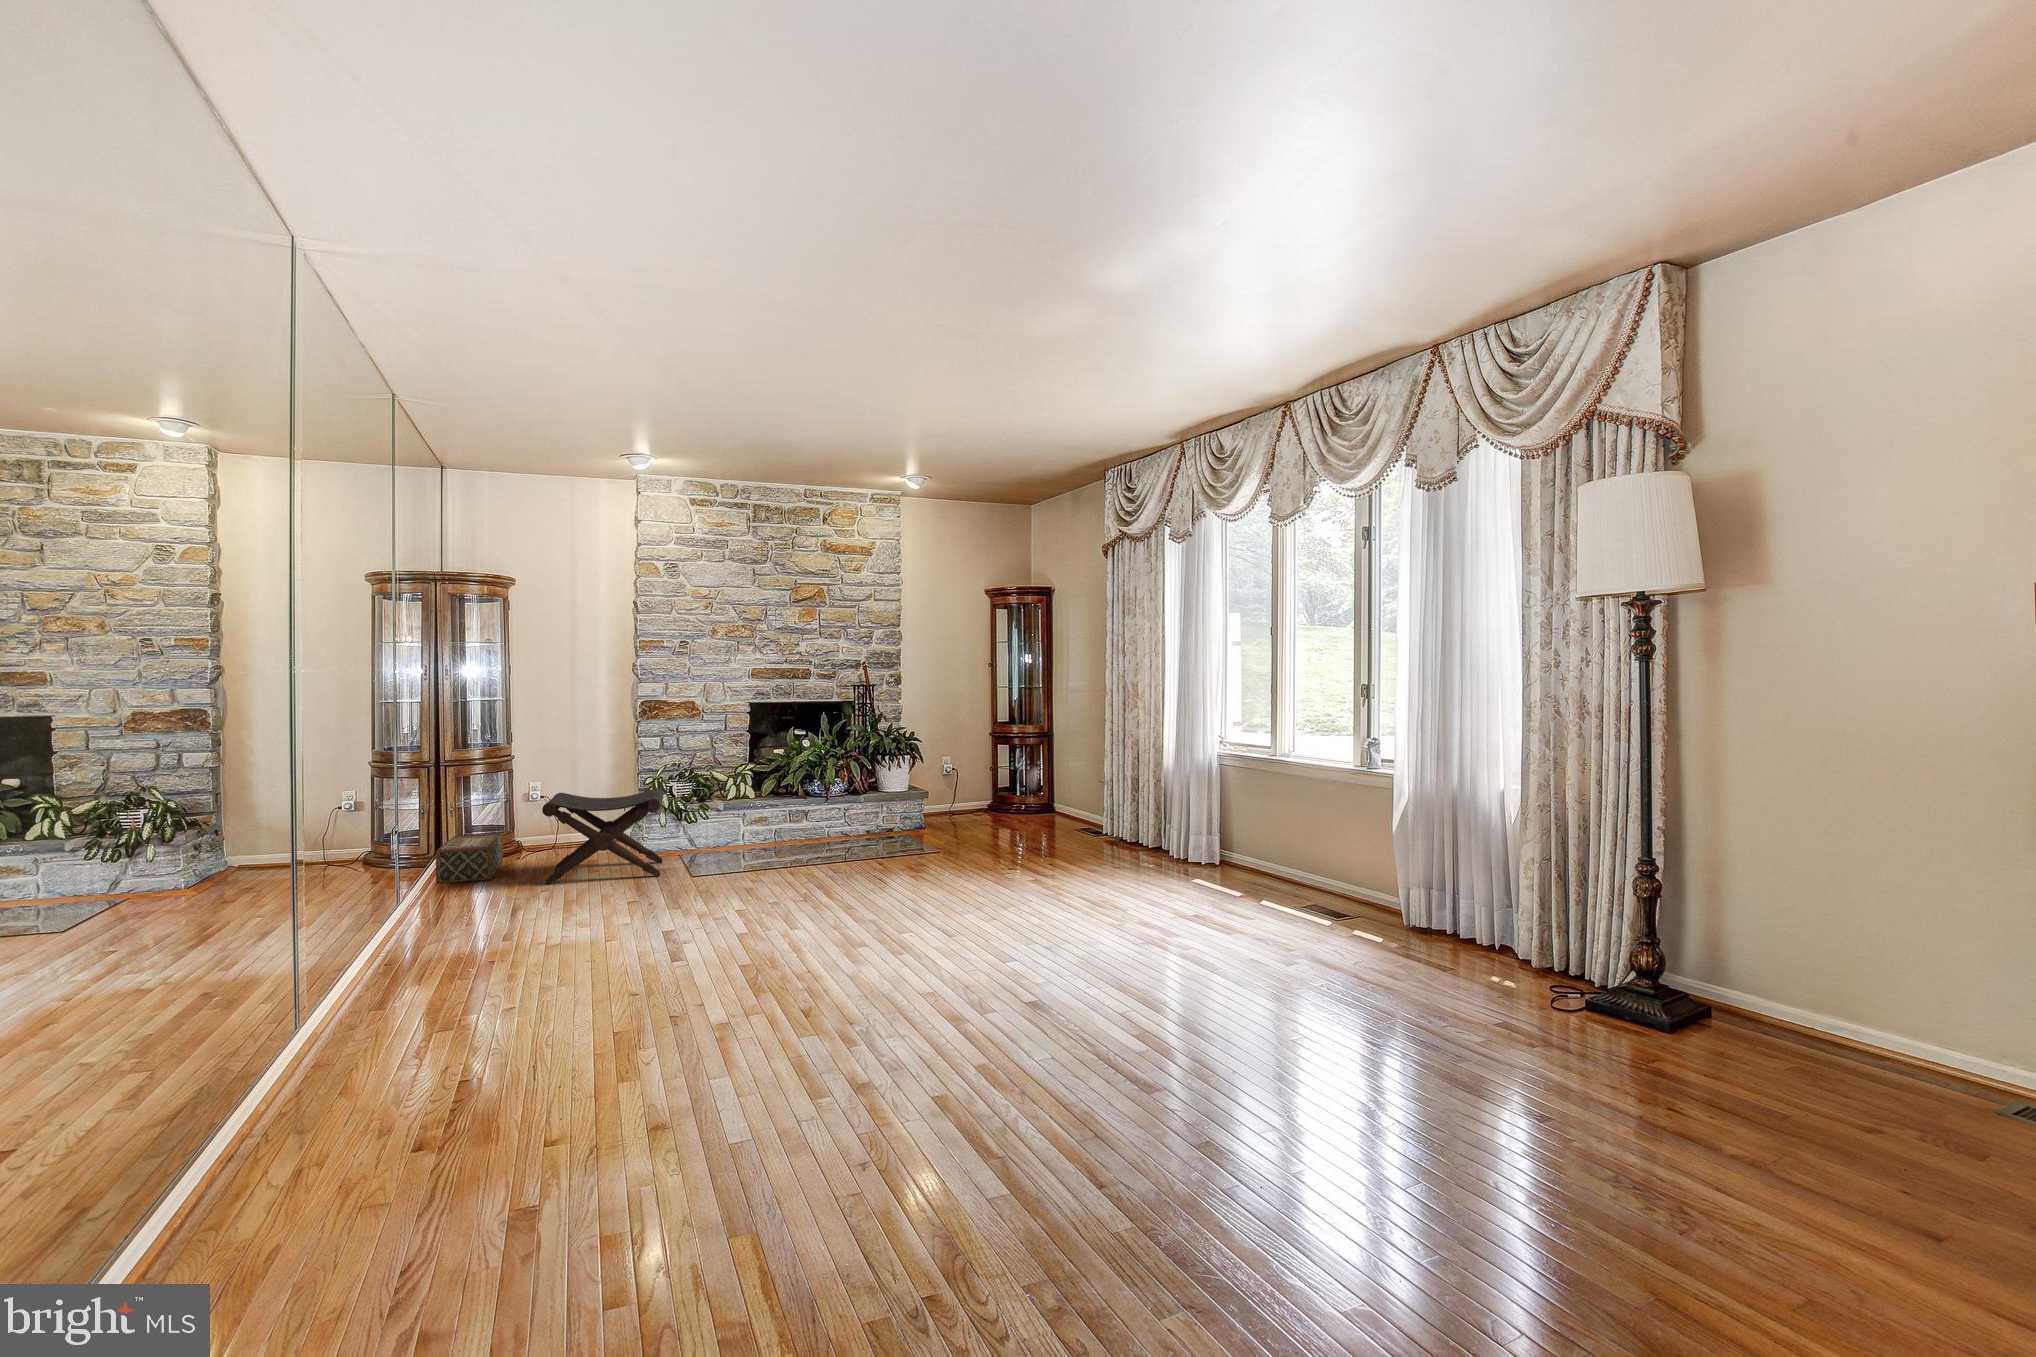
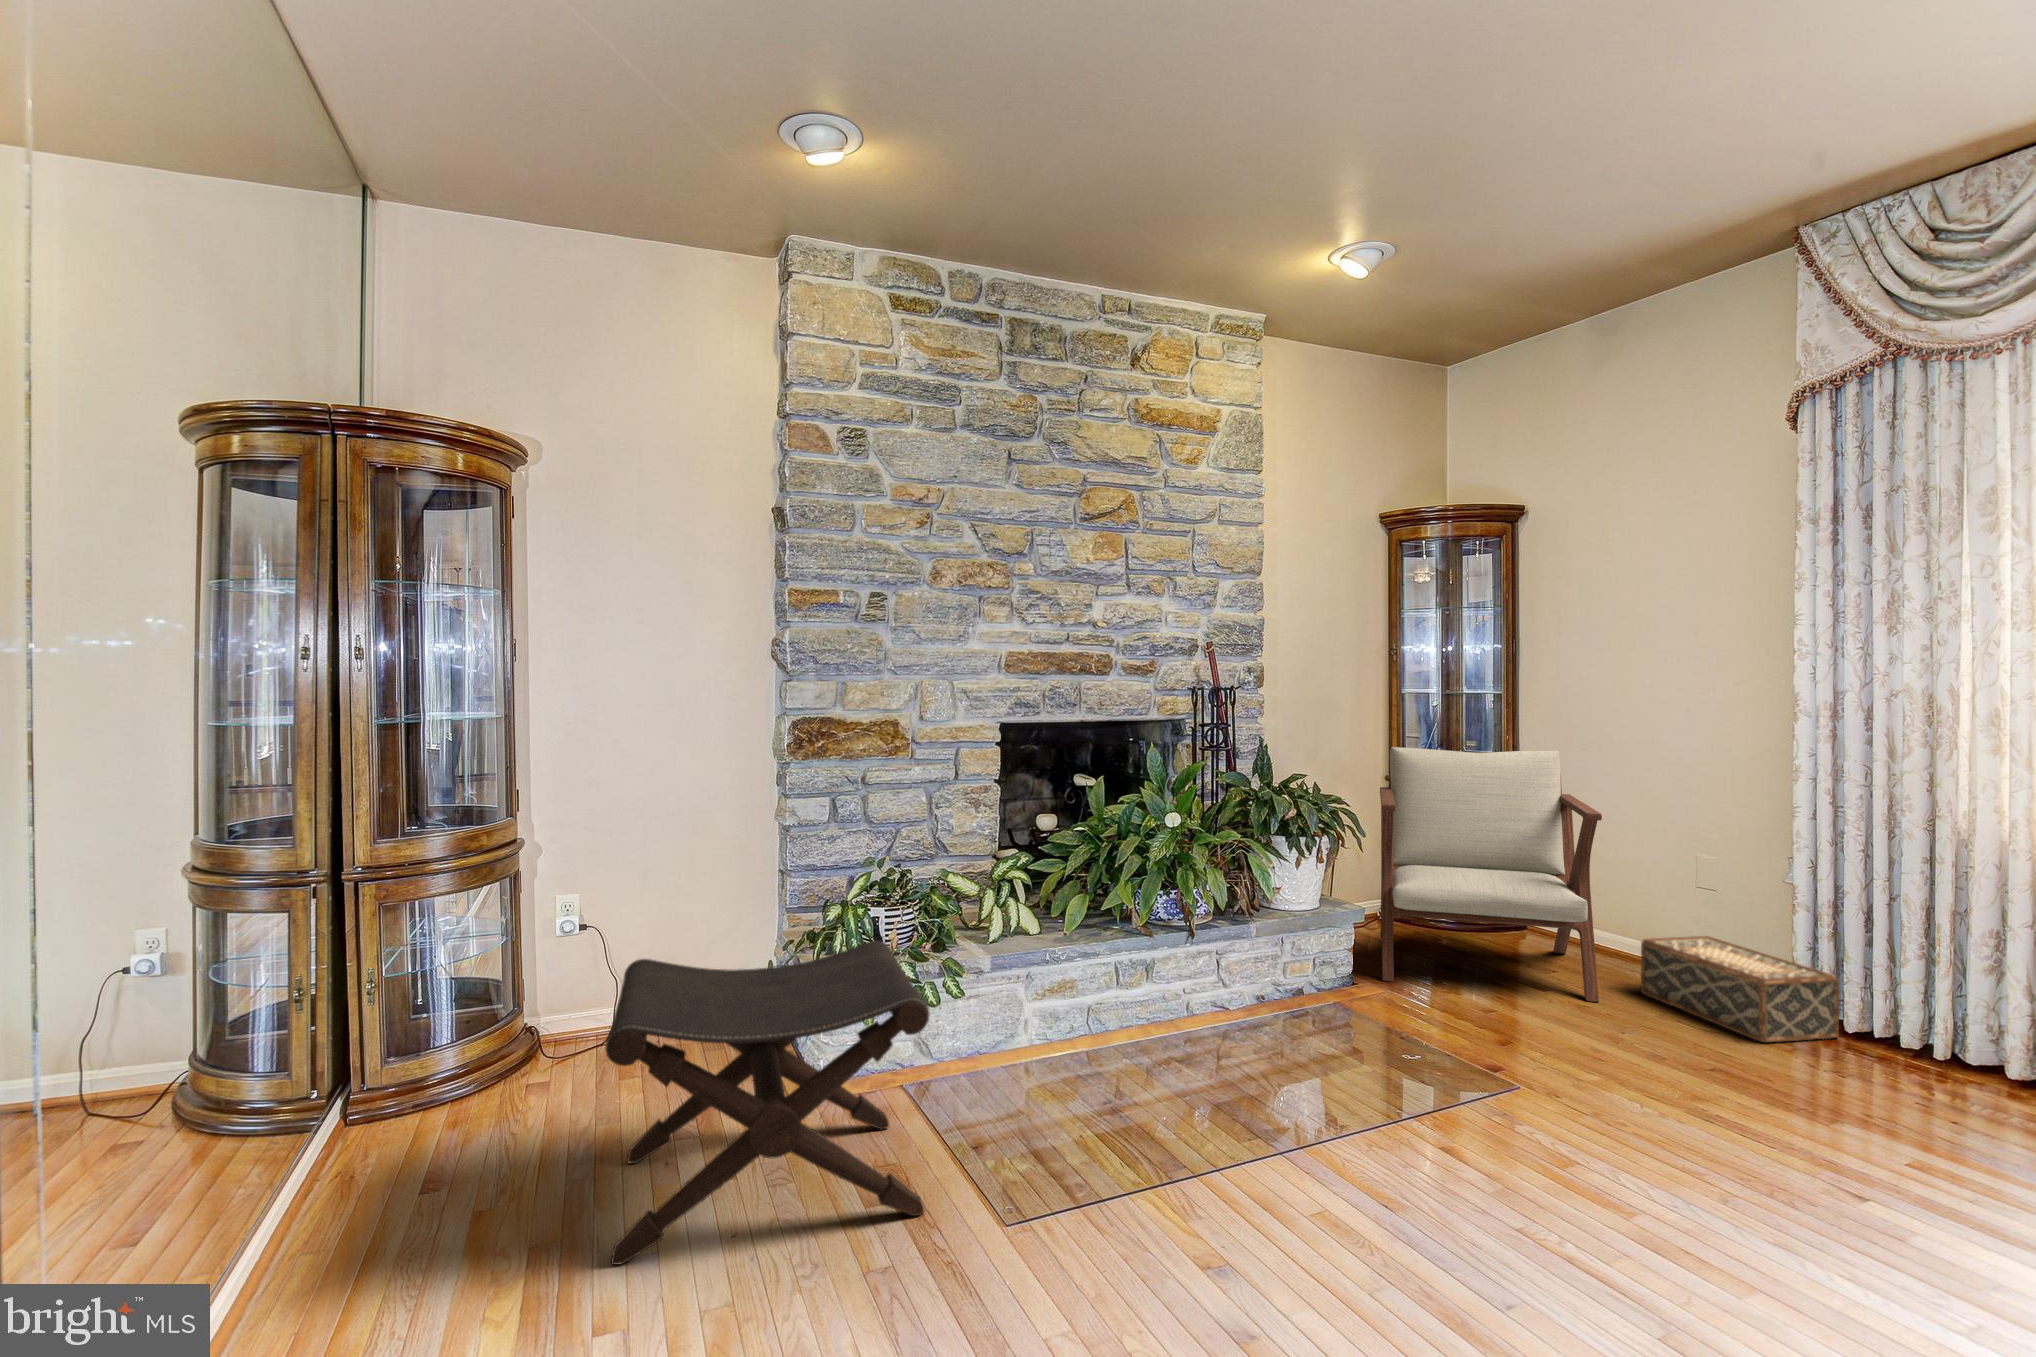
lounge chair: none [937,715,1052,832] -> present [1380,747,1602,1002]
woven basket: present [436,833,503,884] -> present [1641,936,1839,1042]

